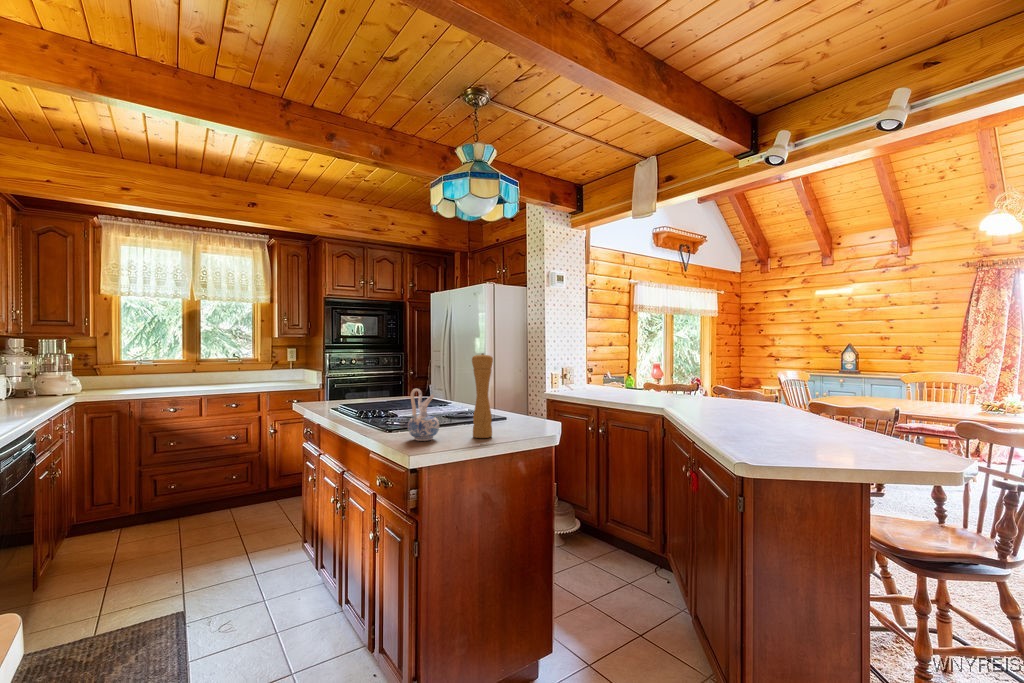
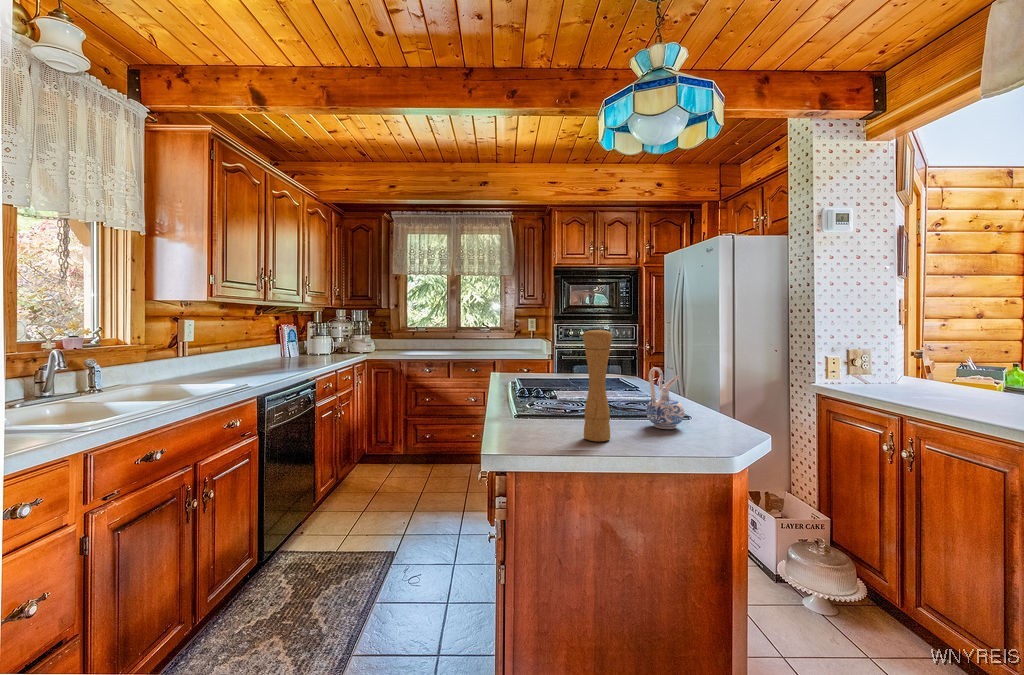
ceramic pitcher: present [408,388,439,441] -> present [646,367,684,429]

